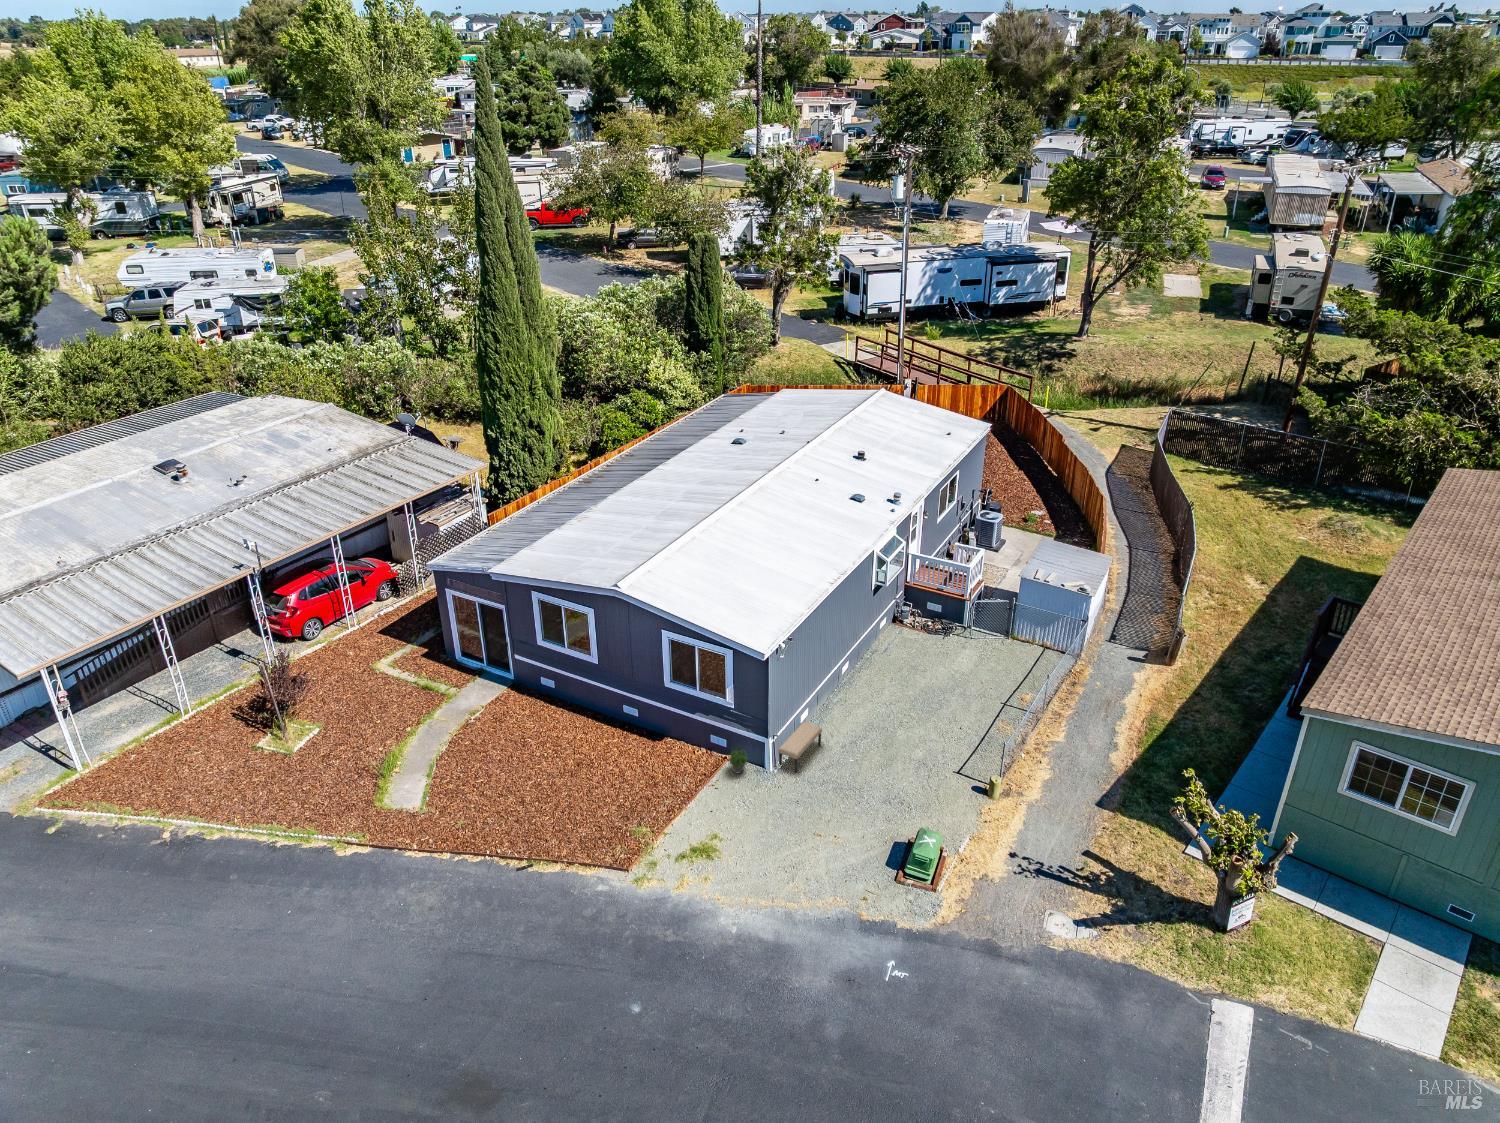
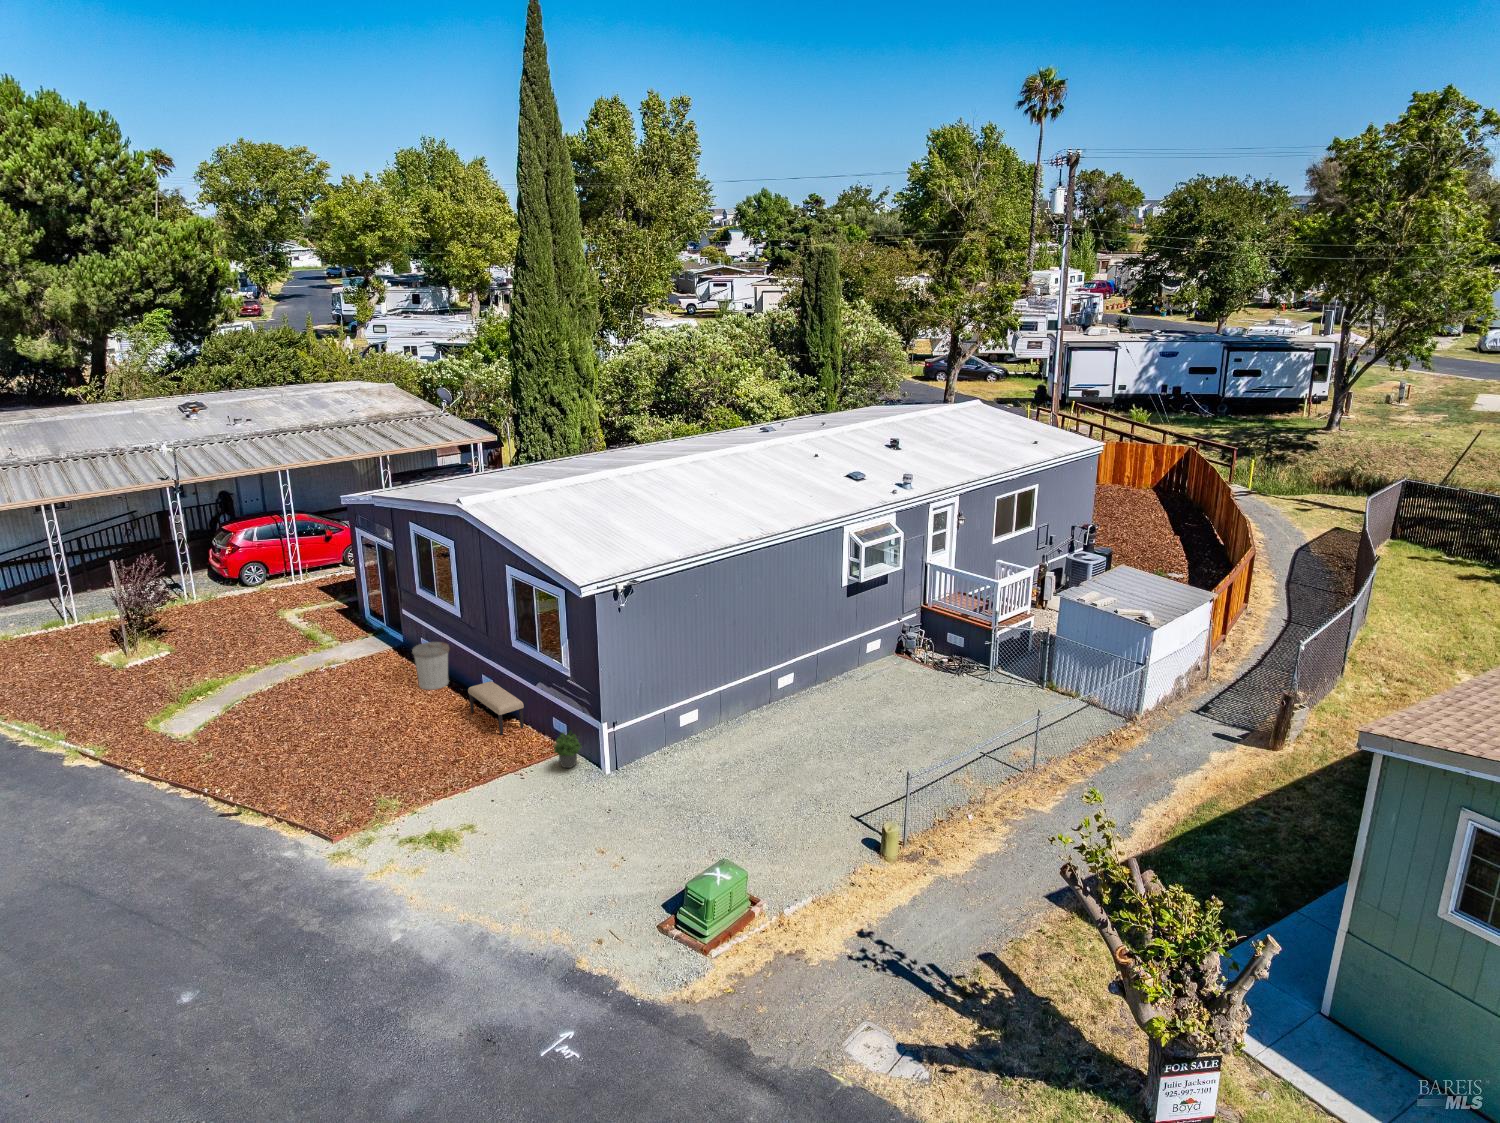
trash can: none [557,683,586,723] -> present [412,642,449,690]
bench: present [778,722,822,772] -> present [468,681,524,735]

